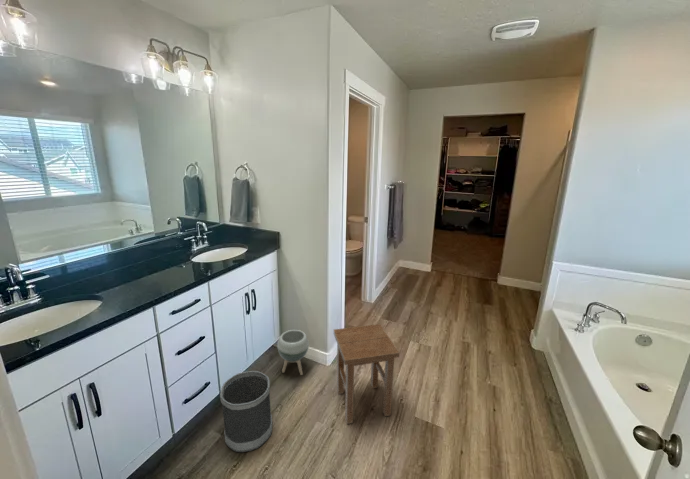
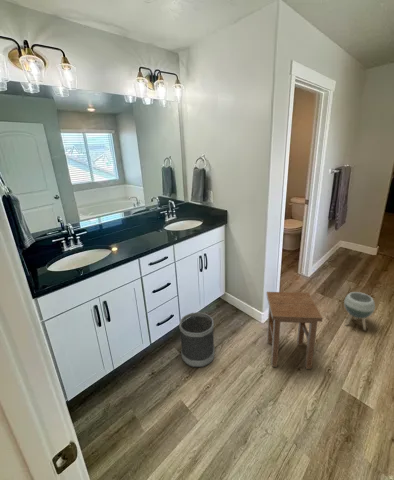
planter: present [278,330,309,375] -> present [344,292,375,330]

